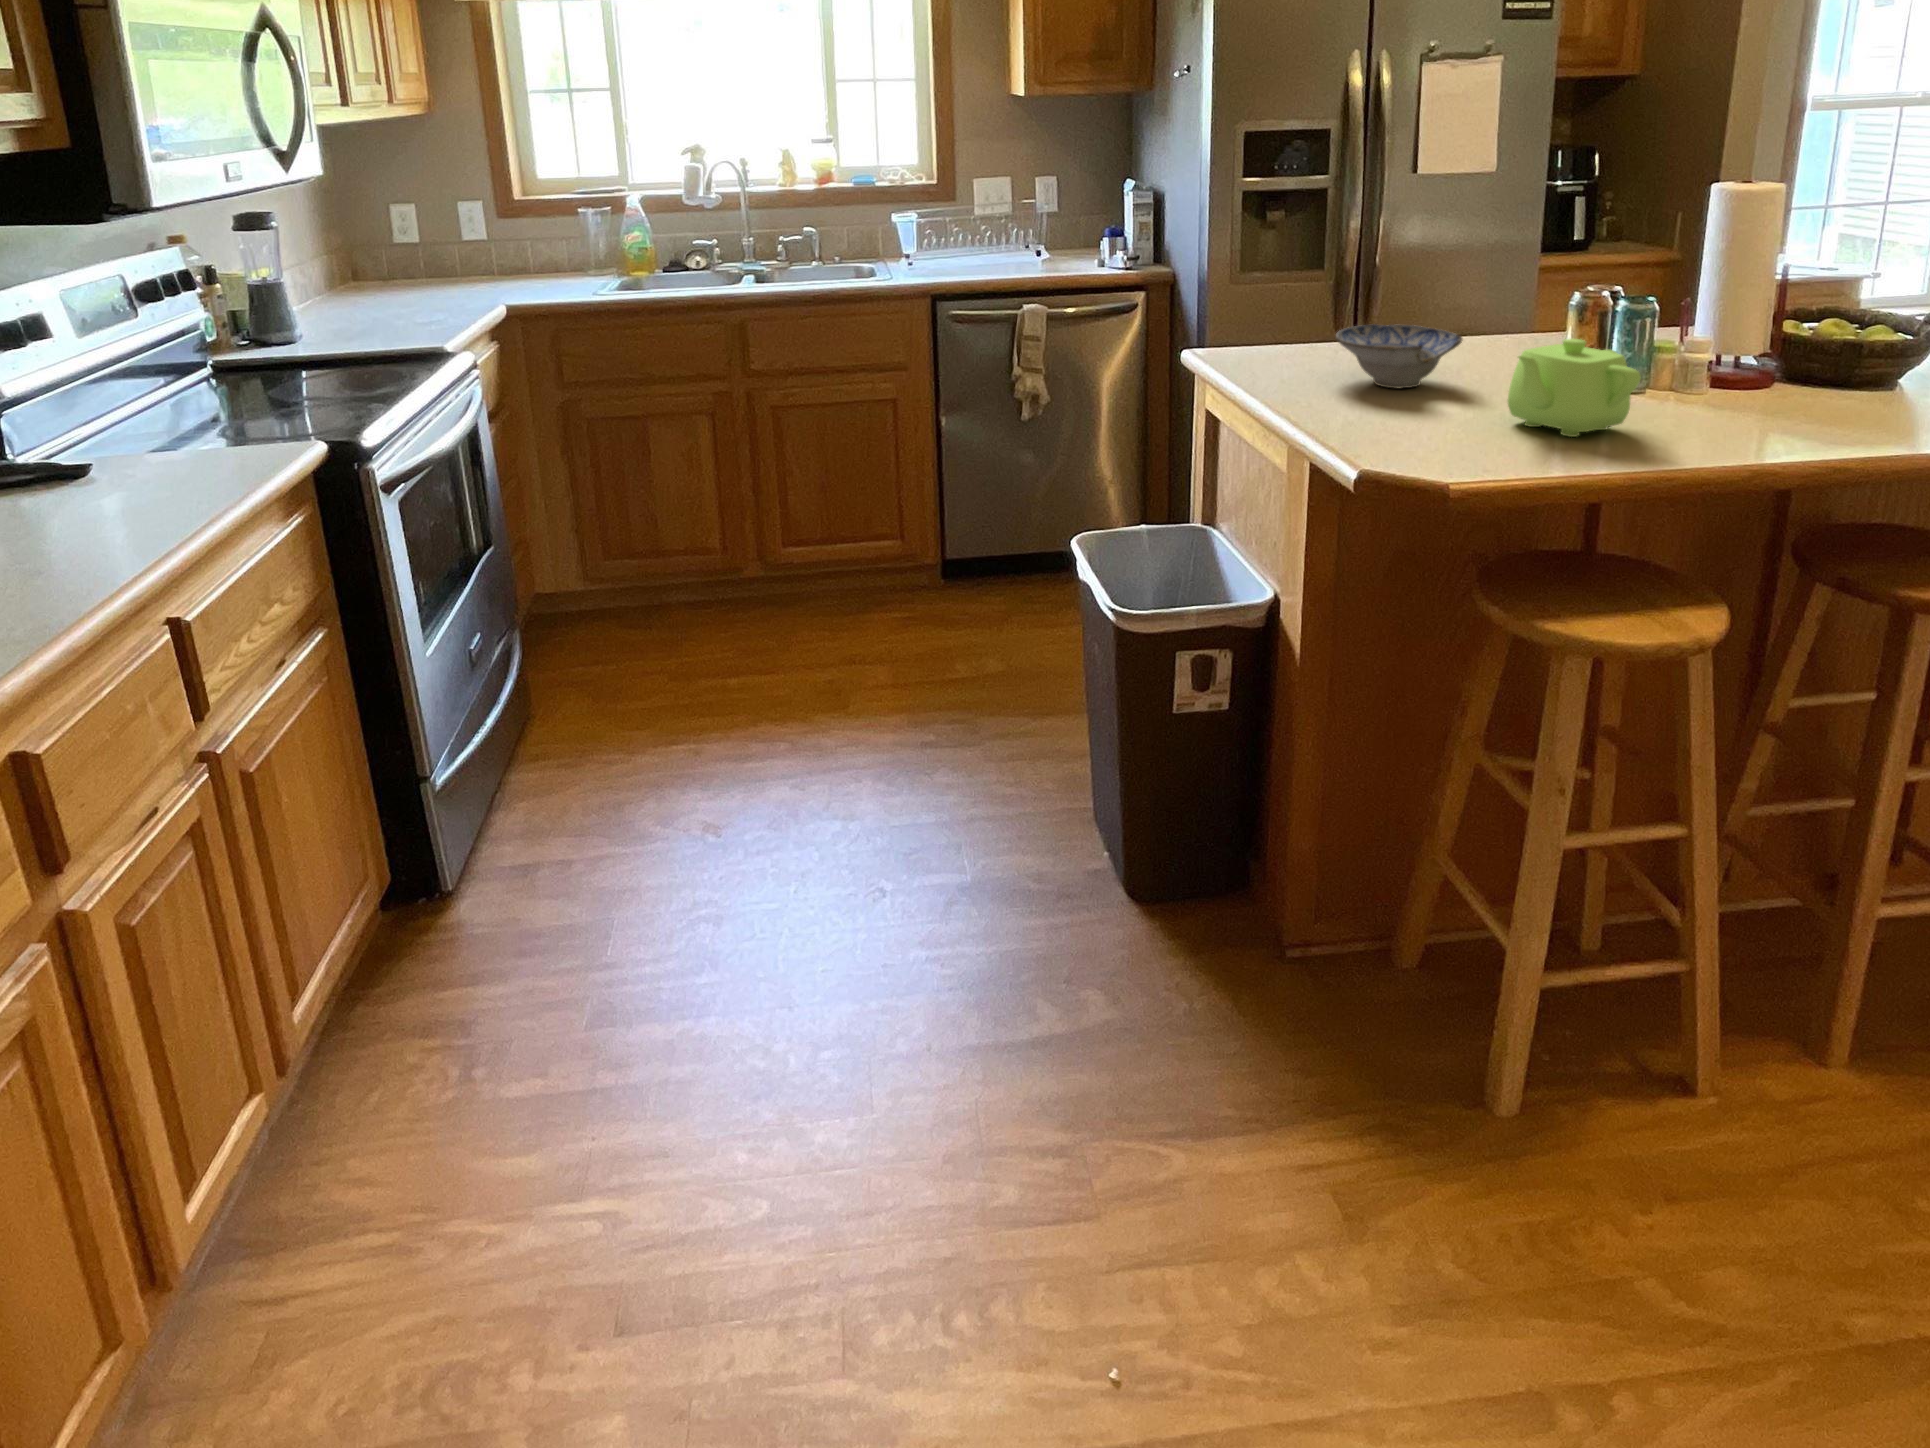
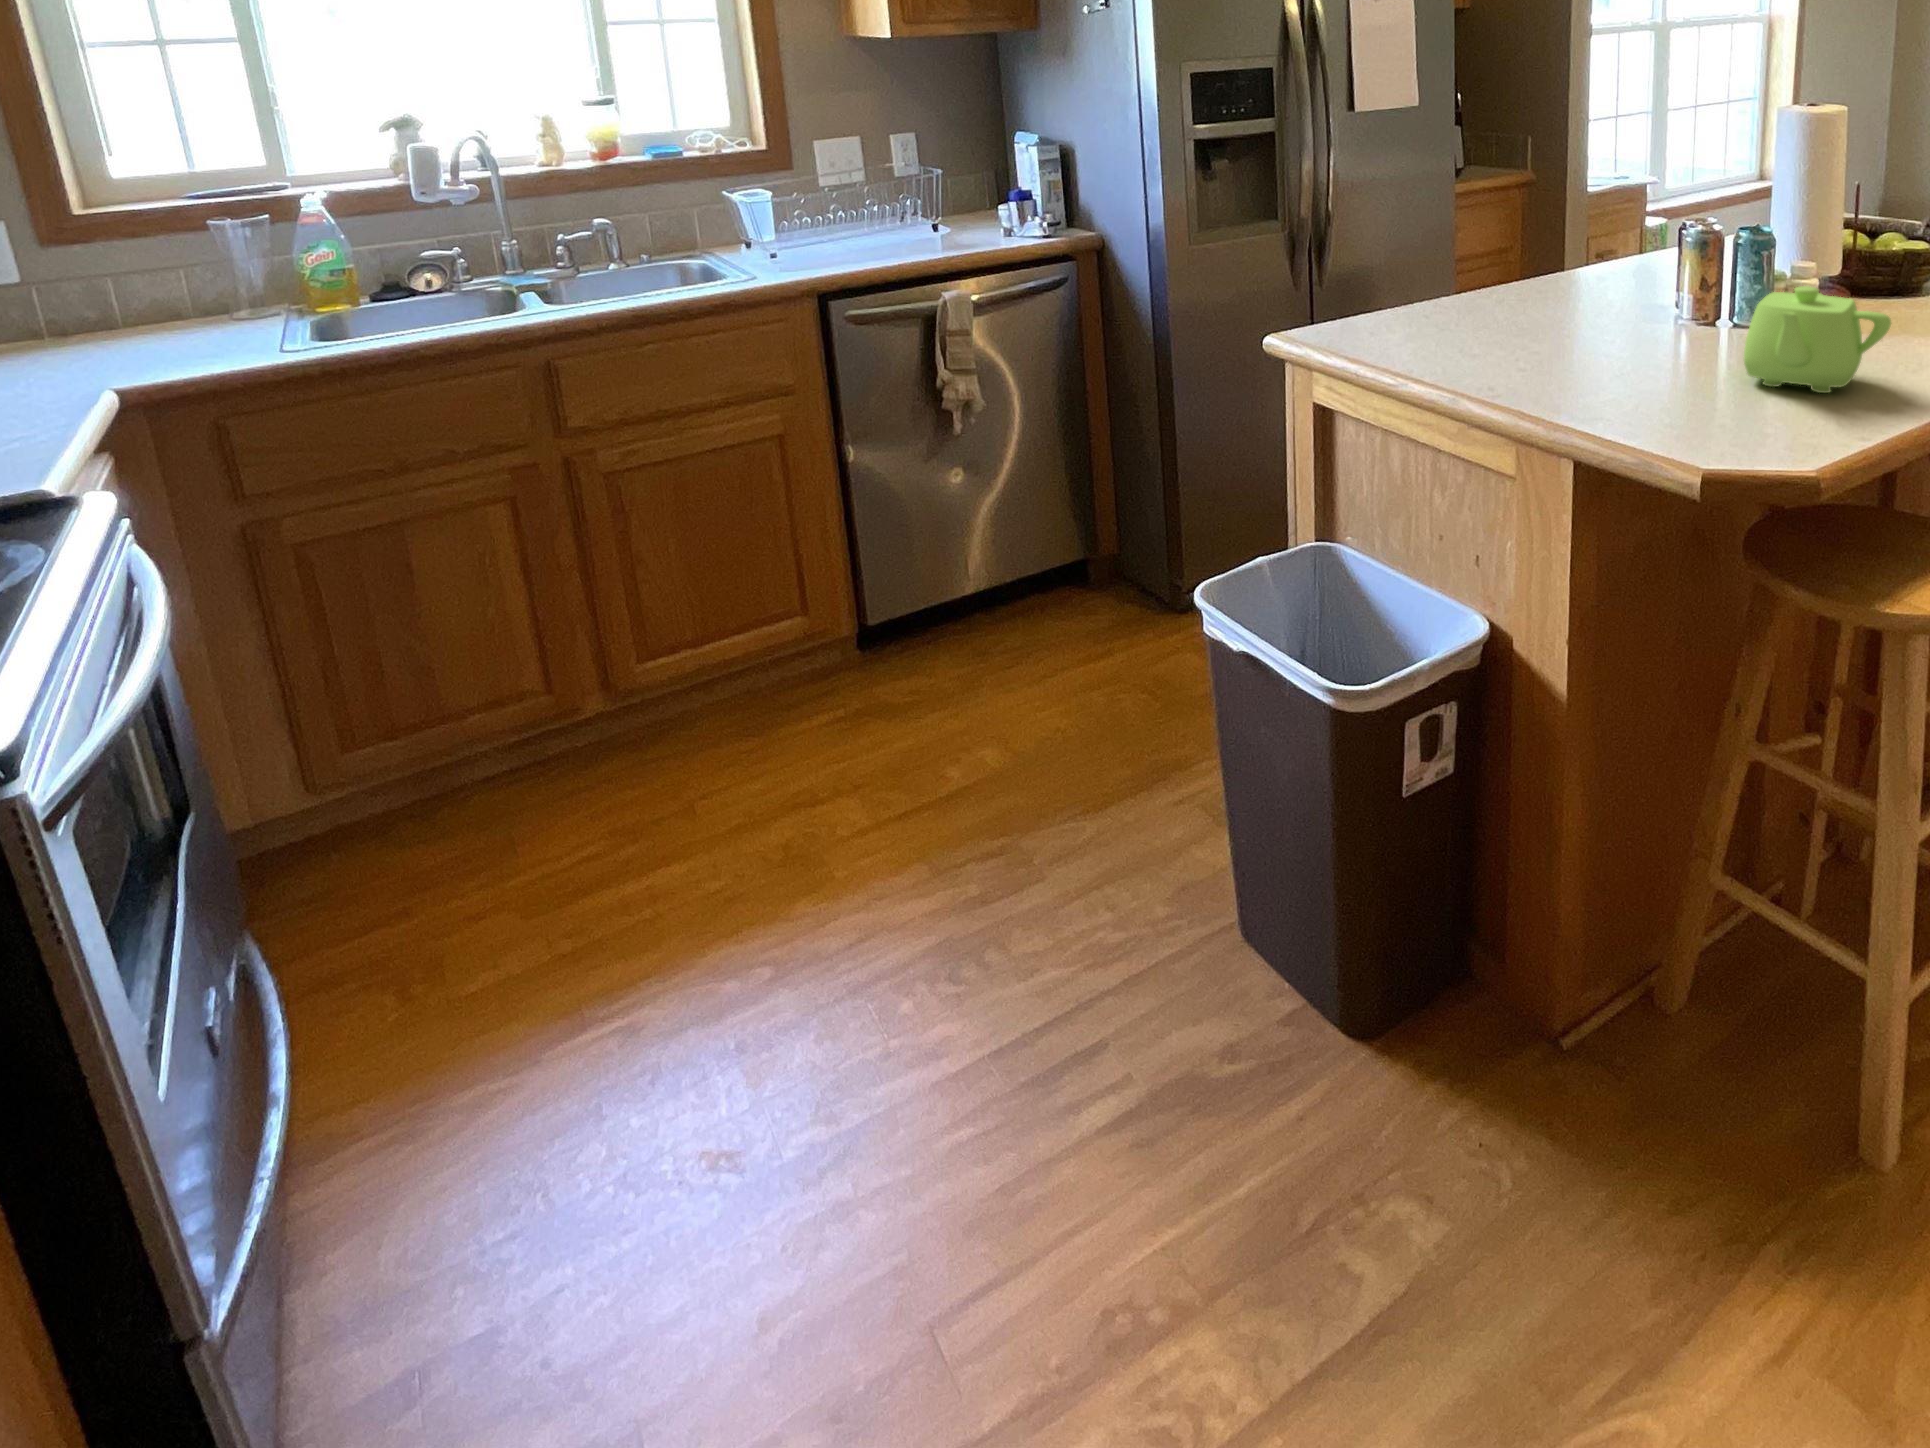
ceramic bowl: present [1336,324,1462,388] -> none [1507,285,1647,359]

